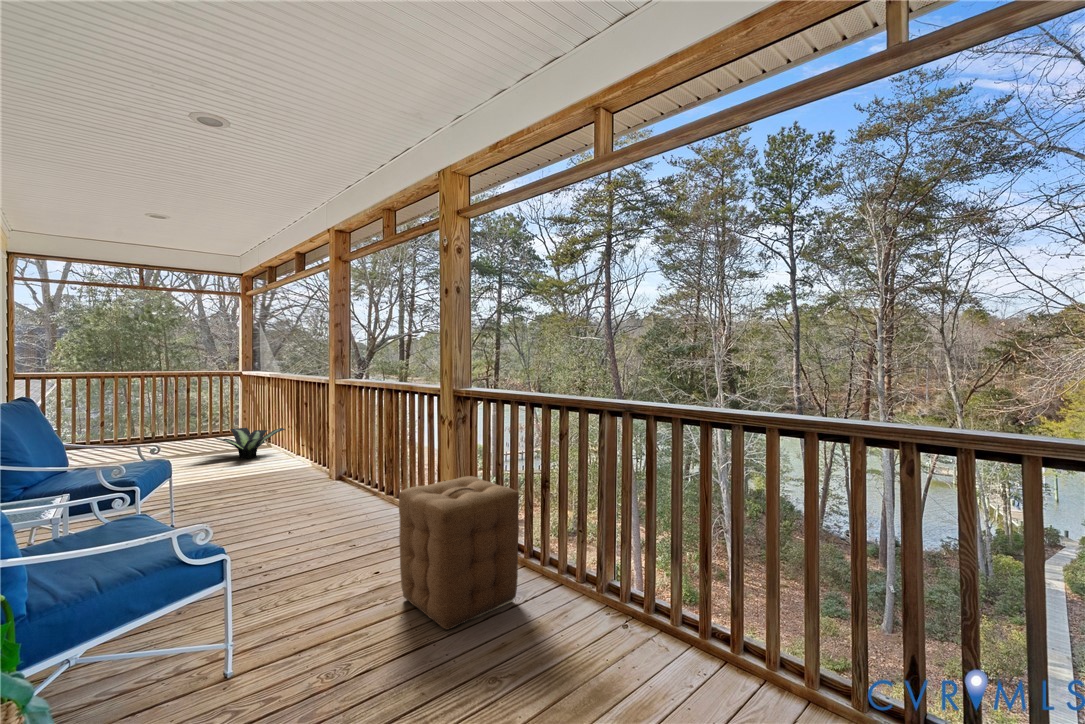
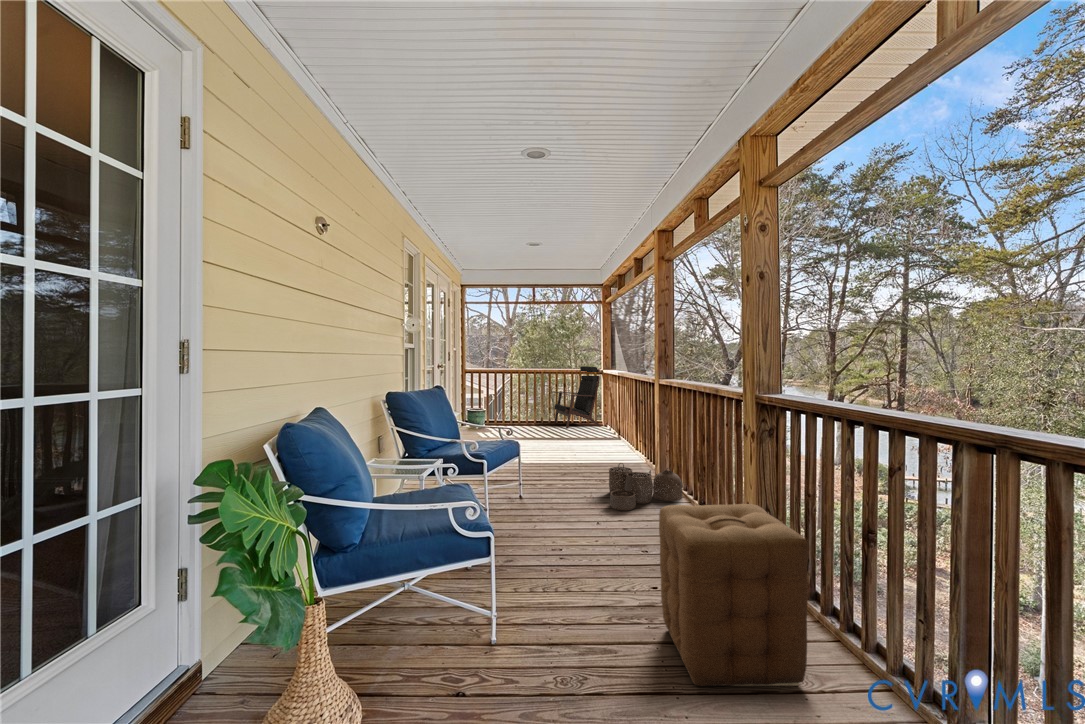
lounge chair: none [168,368,241,442] -> present [553,366,601,428]
potted plant: present [216,428,285,459] -> none [573,420,628,448]
woven basket: none [287,466,367,515] -> present [609,463,683,511]

